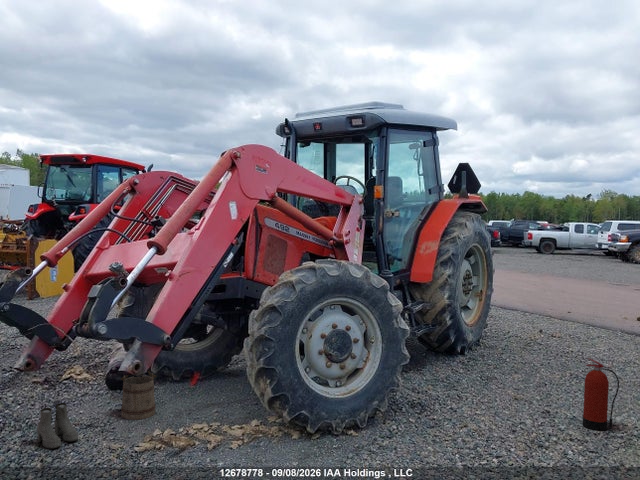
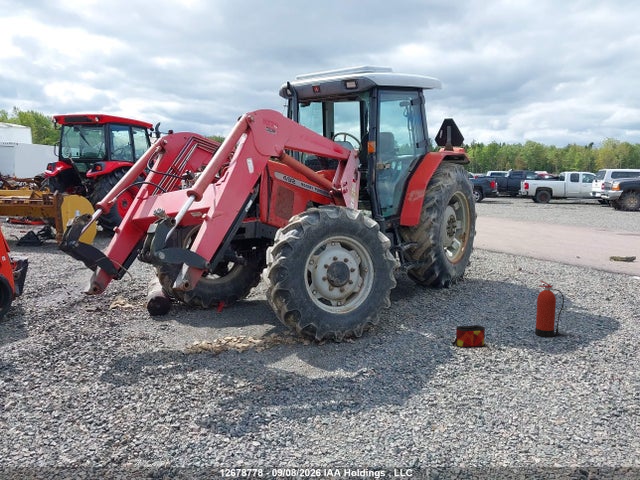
bucket: present [121,370,156,420] -> none [163,289,192,336]
boots: present [37,403,78,449] -> none [104,321,136,354]
bag: none [481,416,523,446] -> present [452,325,485,348]

